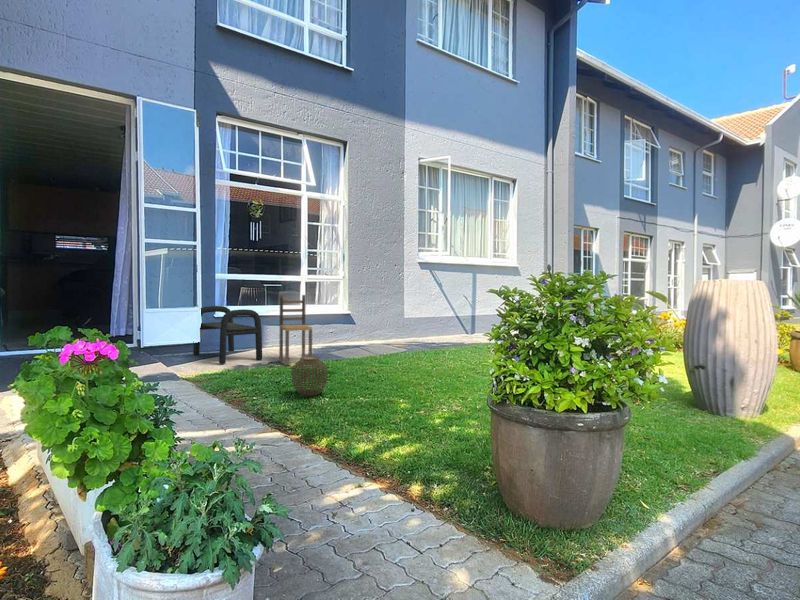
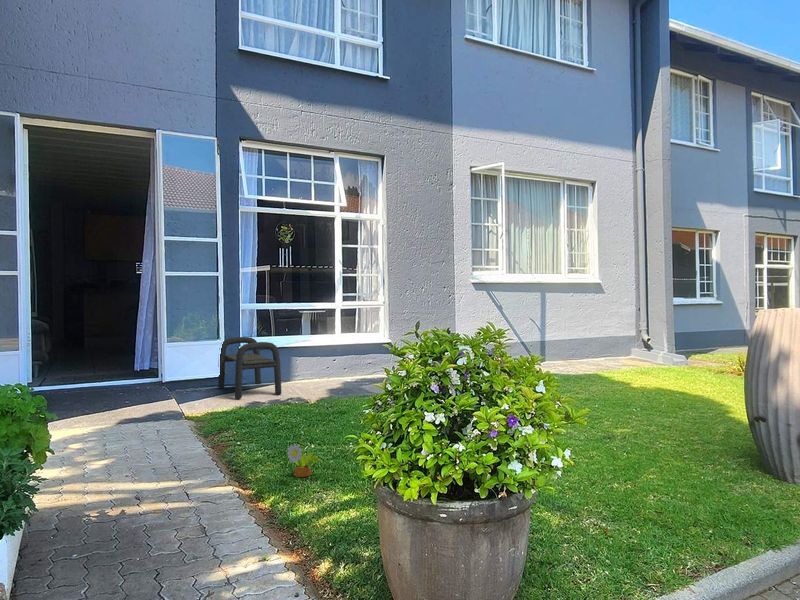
chair: present [279,295,312,365] -> none [298,326,329,402]
woven basket: present [292,356,327,395] -> none [281,396,319,438]
decorative plant: none [322,396,358,427] -> present [287,444,321,477]

